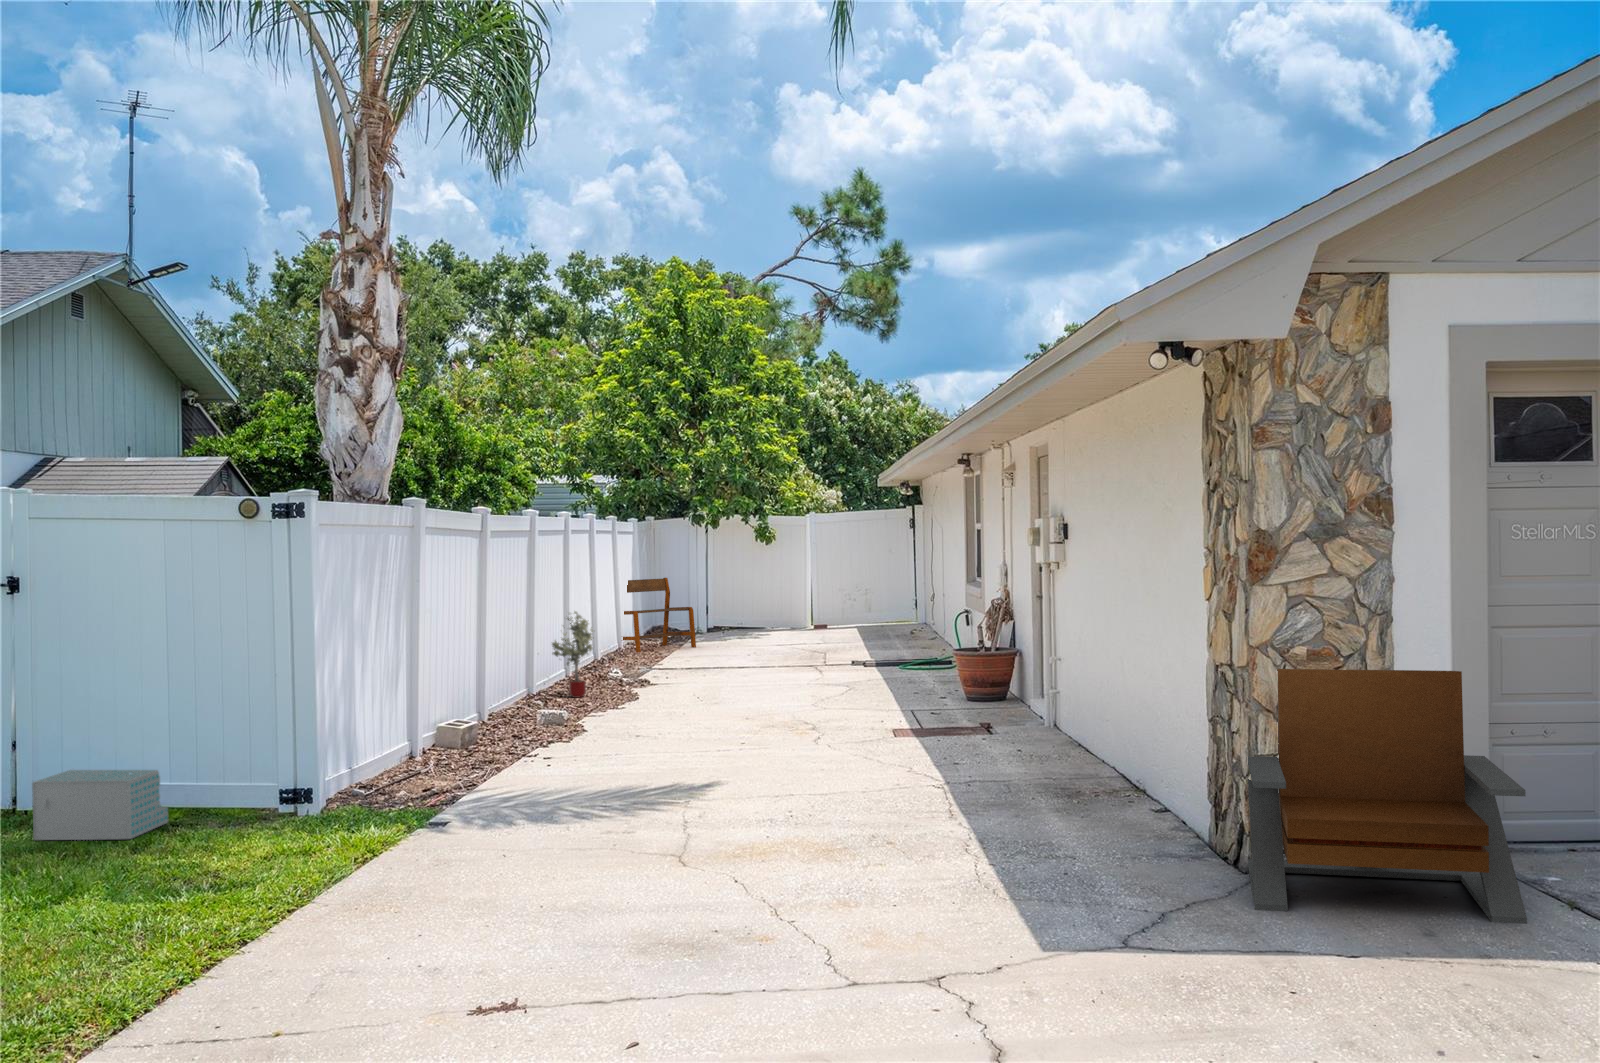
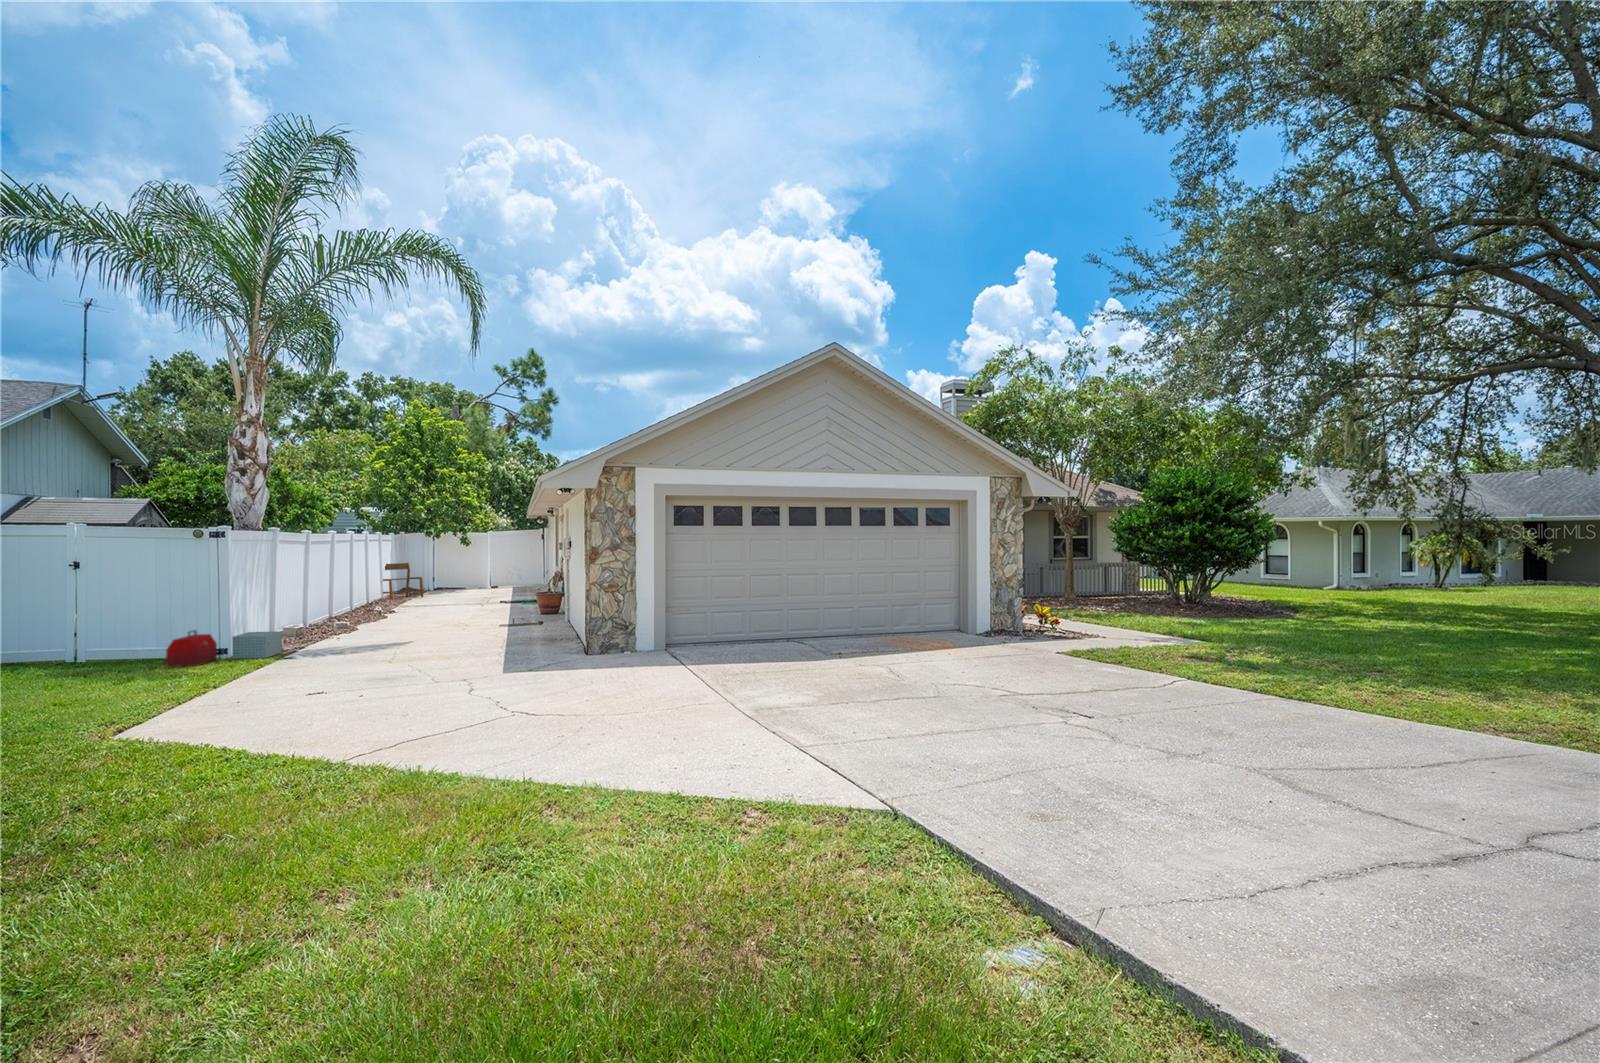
potted tree: present [552,612,593,698] -> none [341,578,364,618]
lounge chair: present [1248,669,1527,924] -> none [577,591,660,664]
toolbox: none [174,749,288,844] -> present [166,630,217,667]
storage box: present [32,770,168,840] -> present [232,631,282,659]

